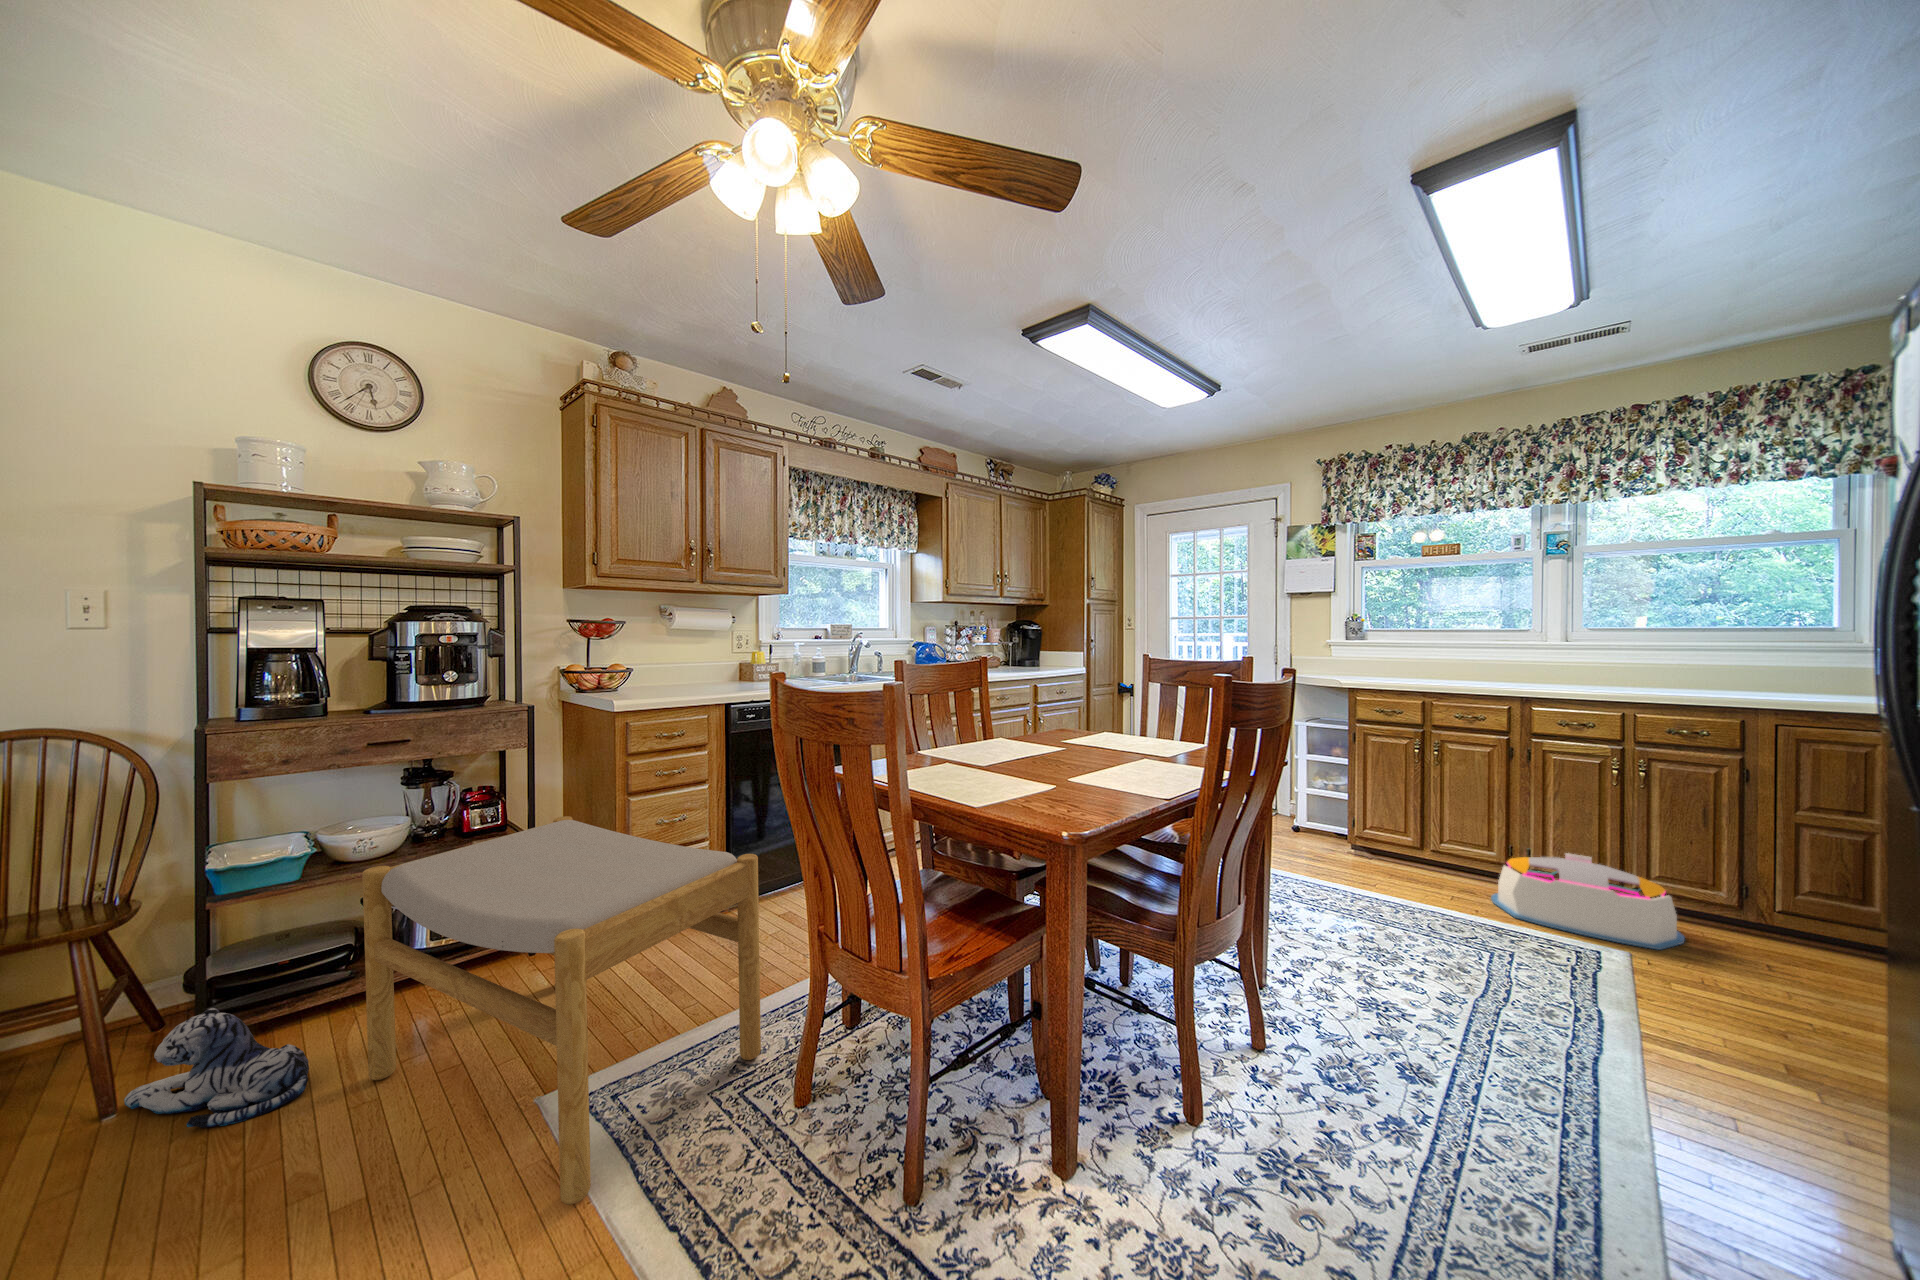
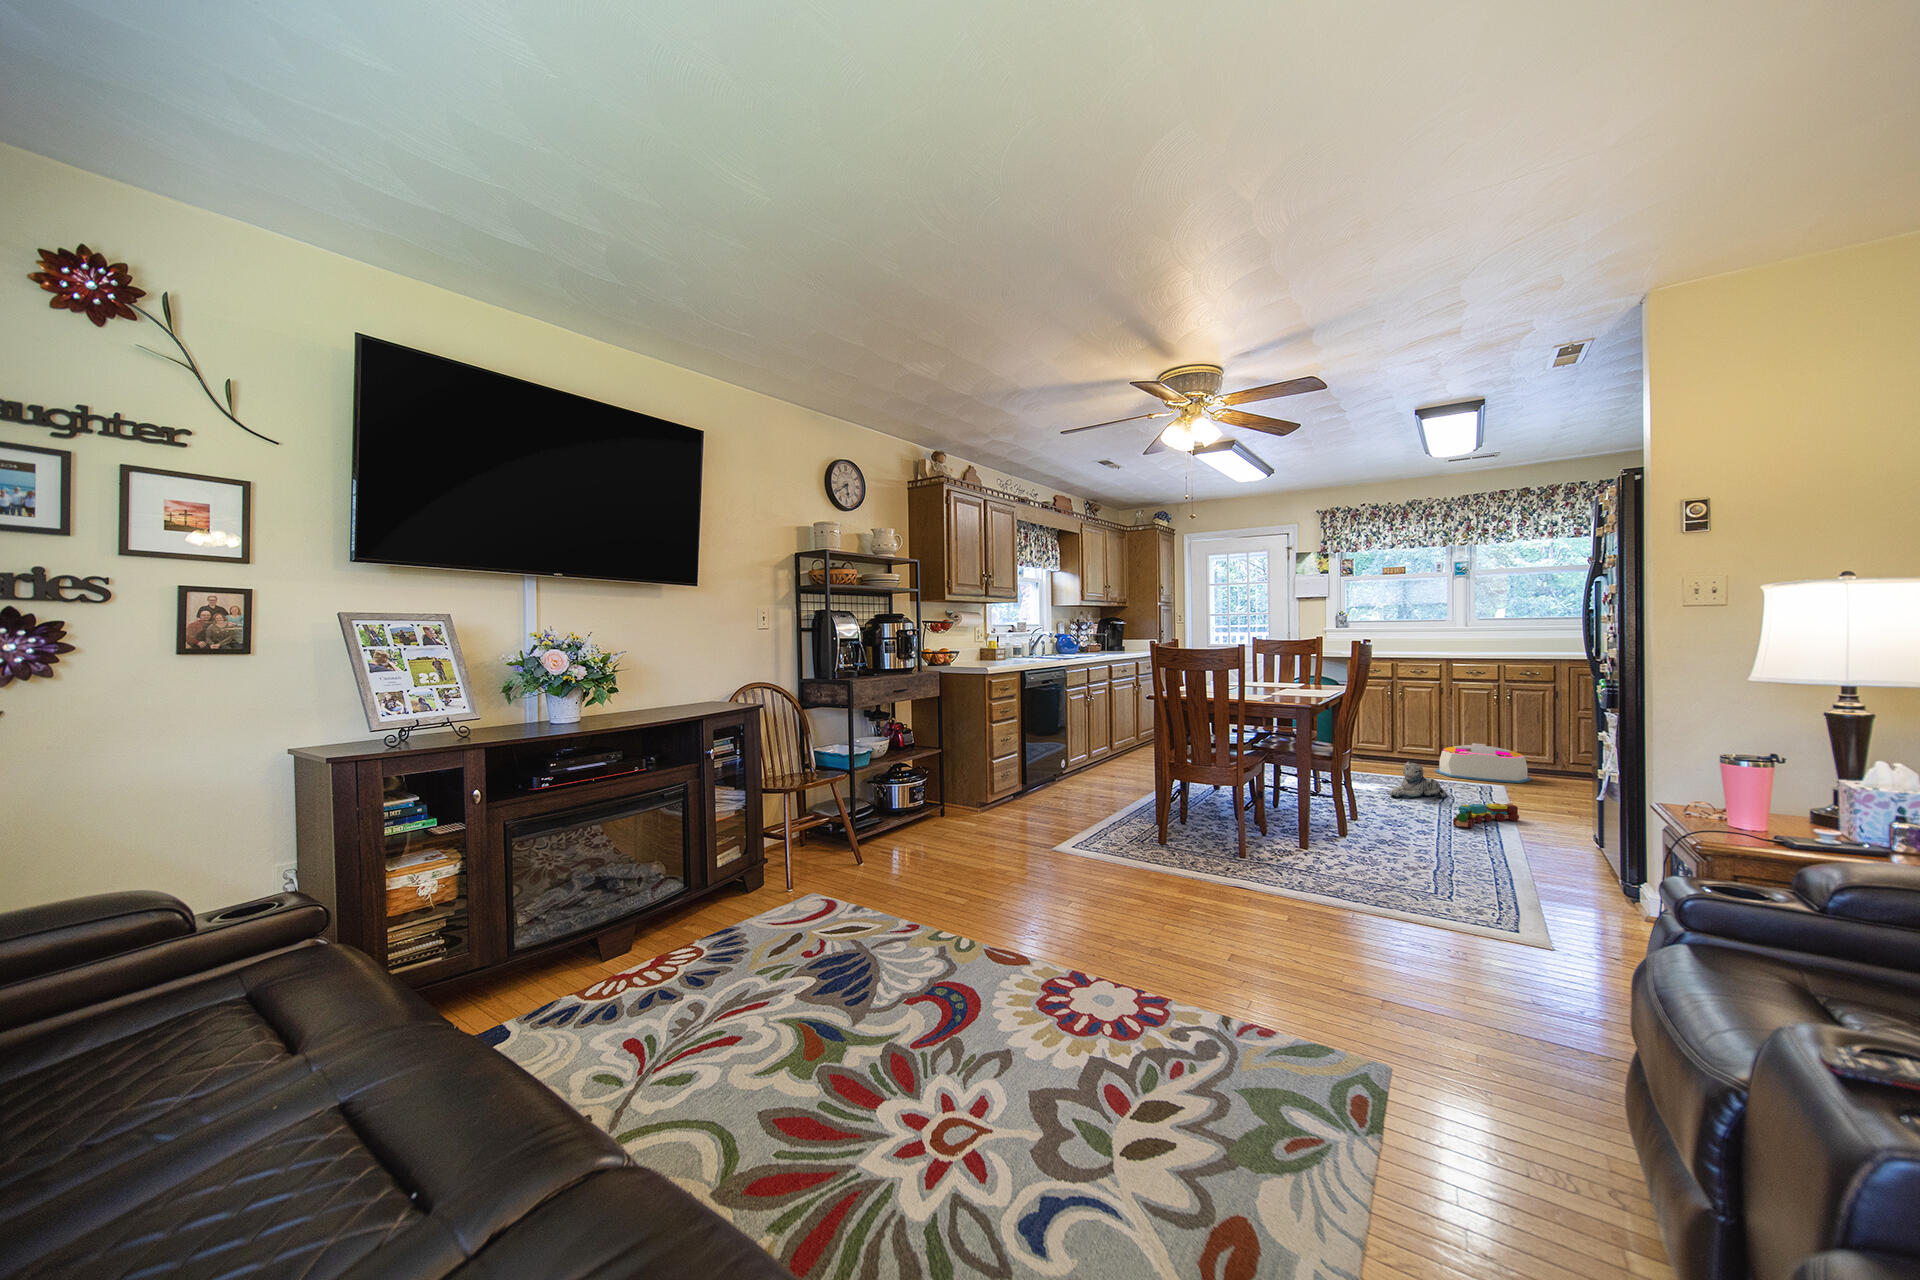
footstool: present [362,816,761,1205] -> none [949,727,1132,865]
plush toy: present [124,1008,309,1128] -> present [1389,761,1447,798]
toy train: none [1469,1051,1645,1131] -> present [1453,803,1519,828]

